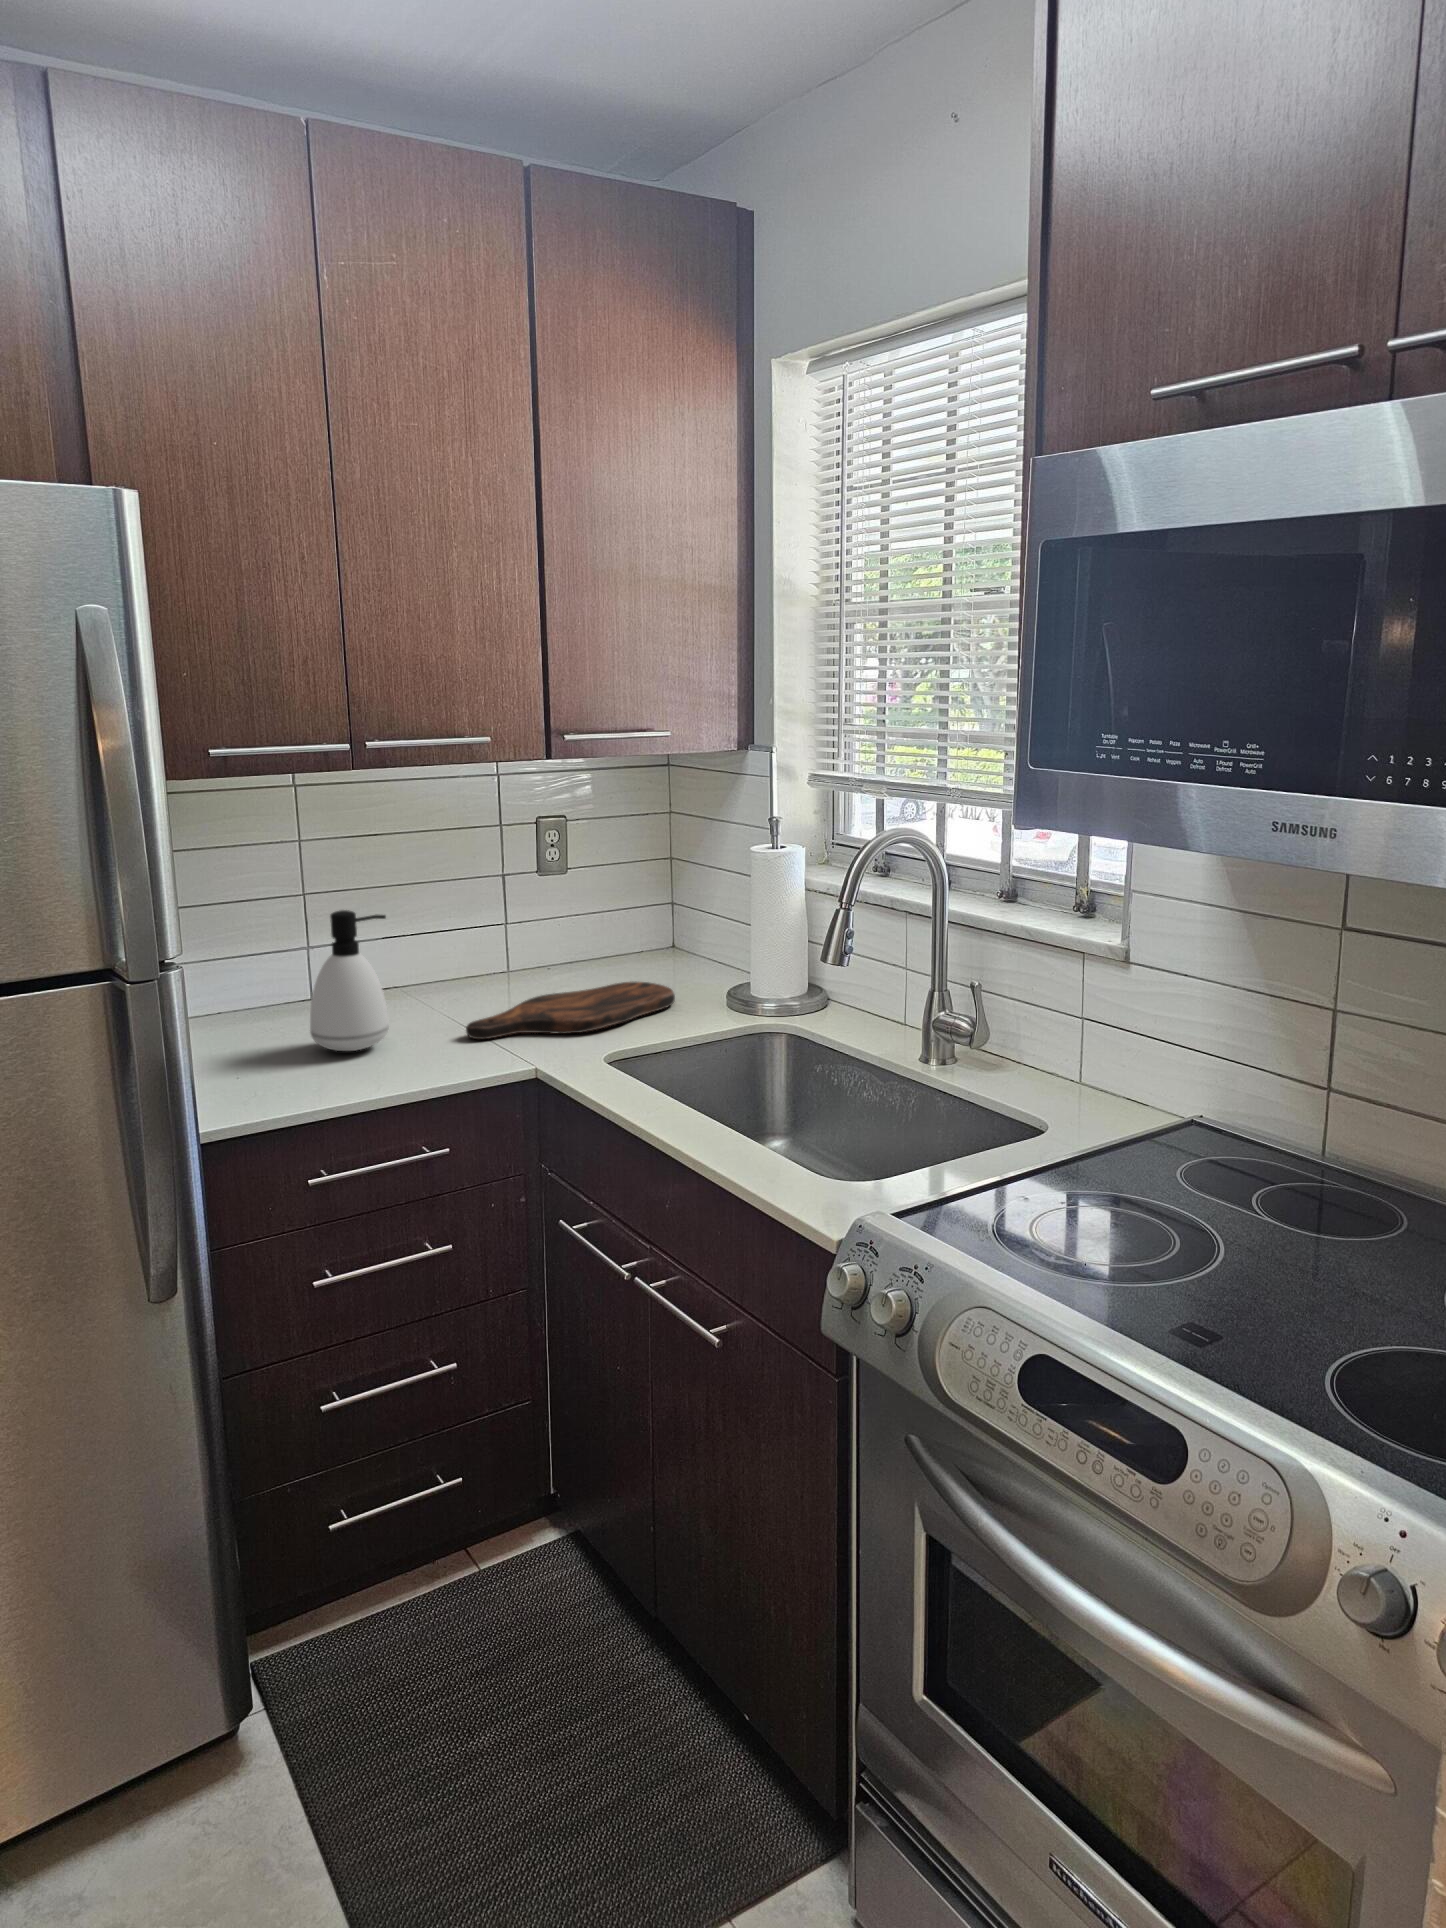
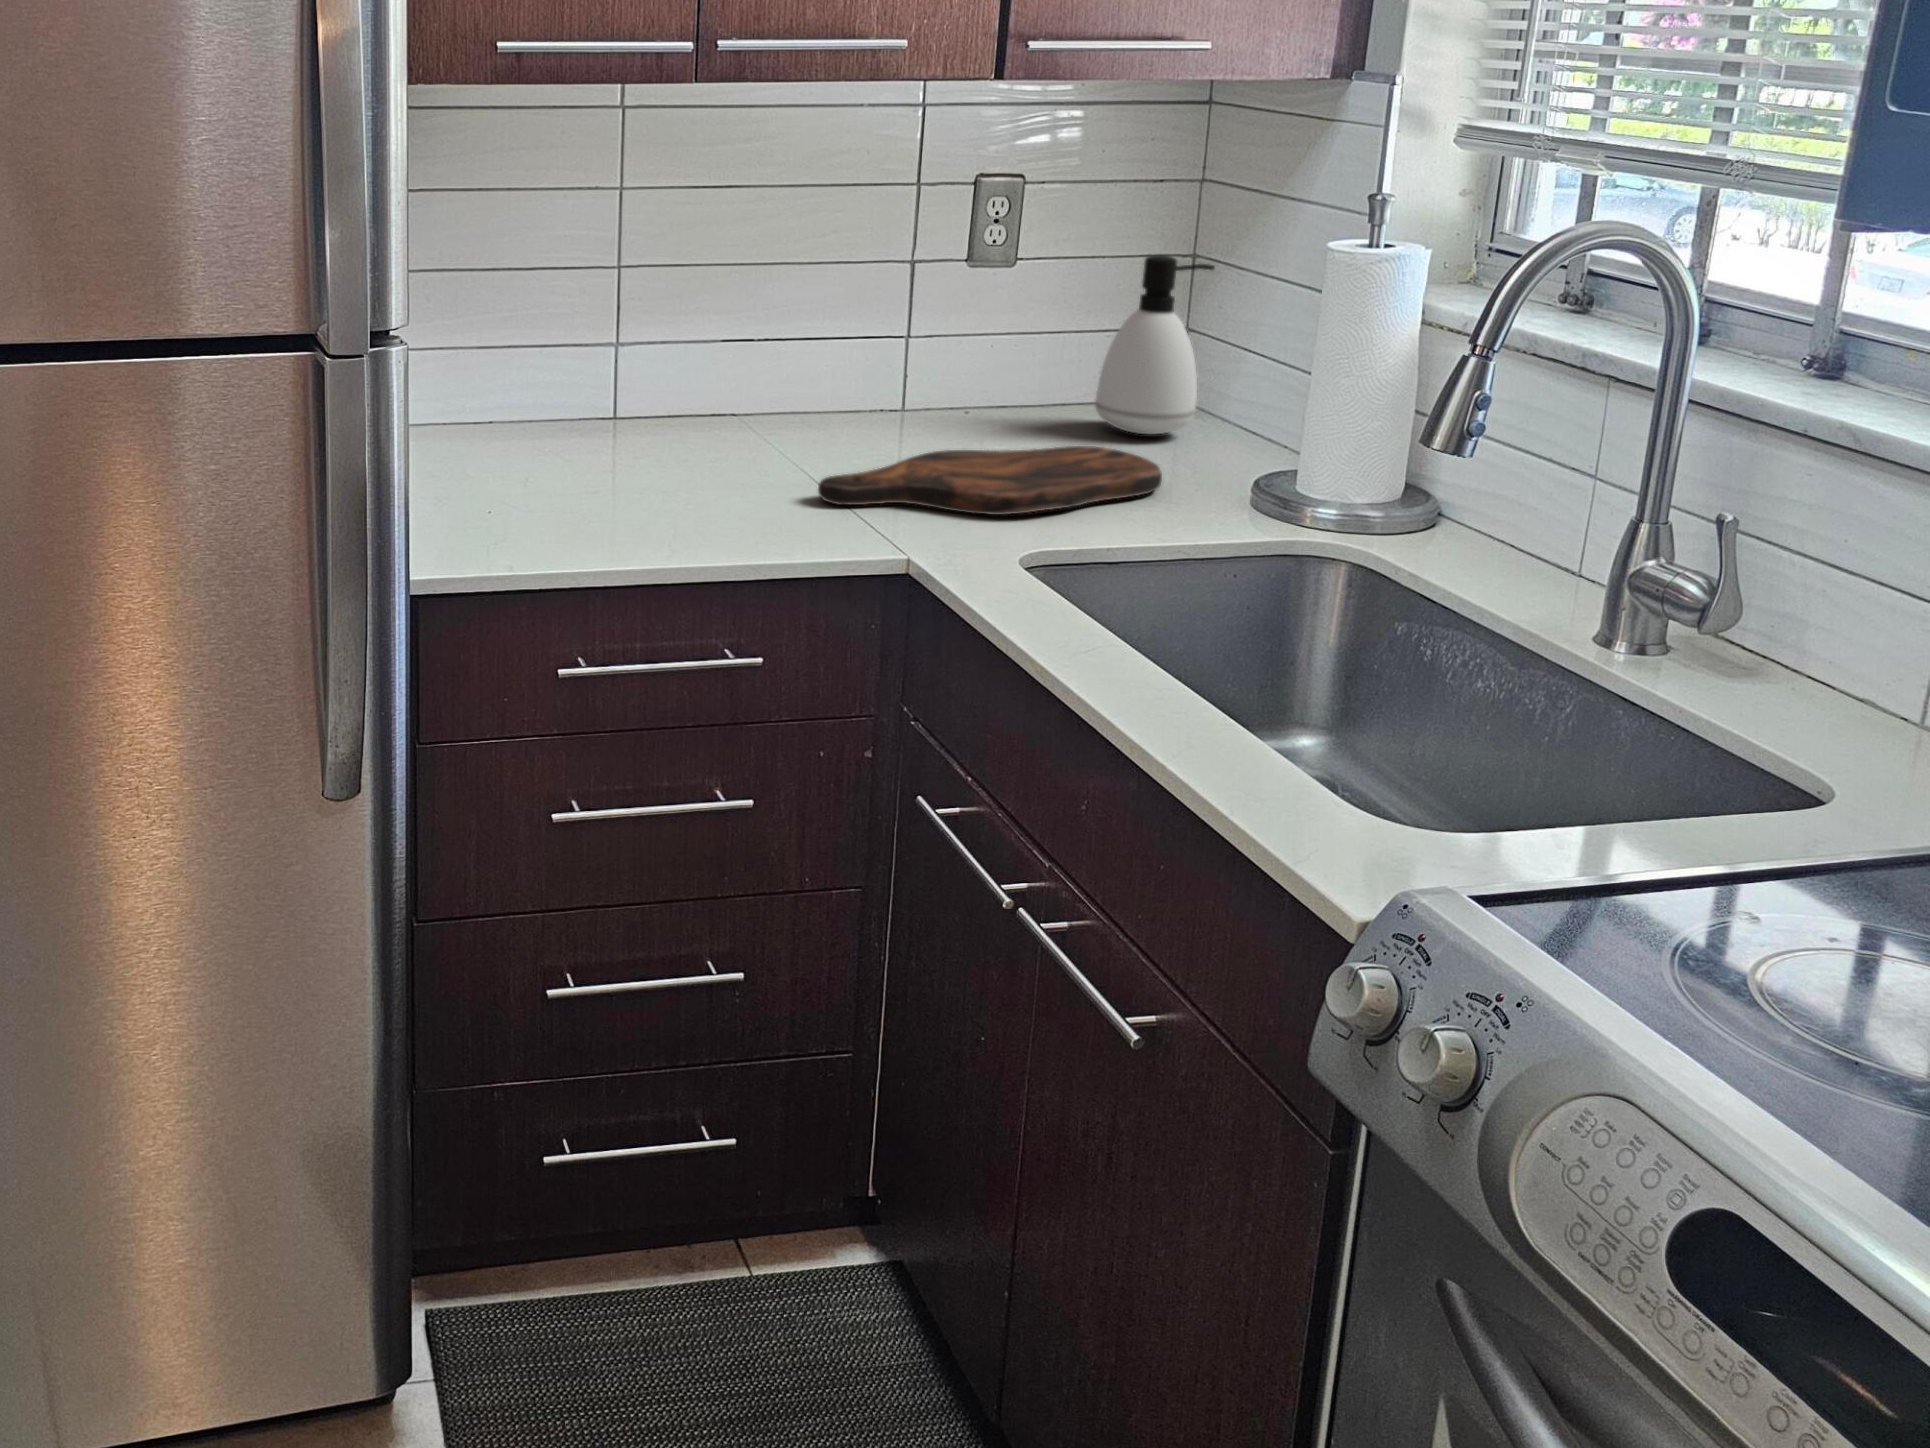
soap dispenser: present [310,910,389,1051] -> present [1095,255,1215,434]

